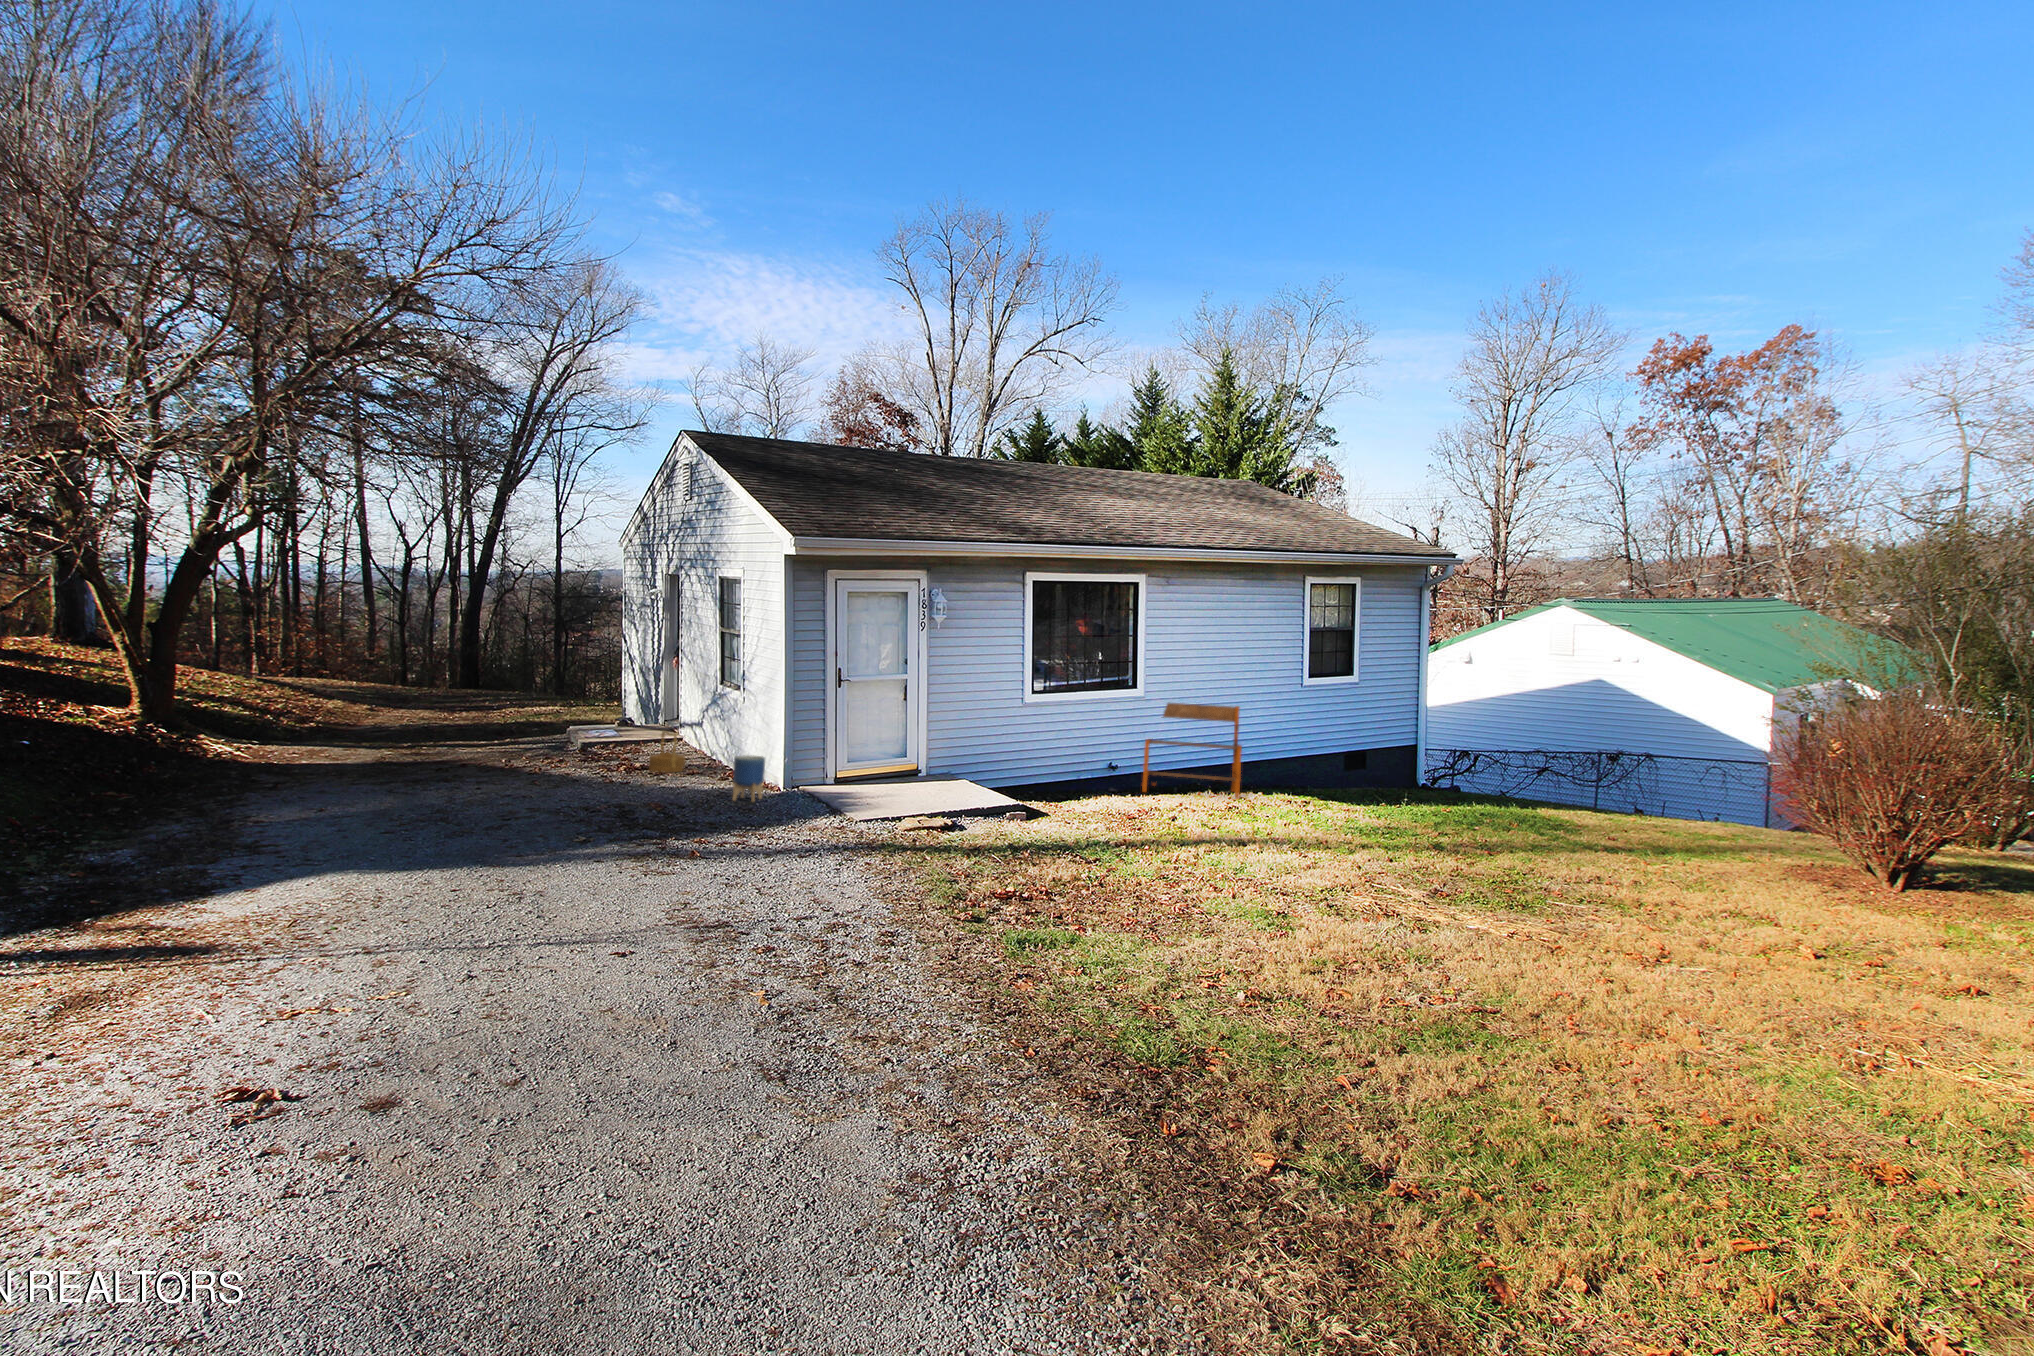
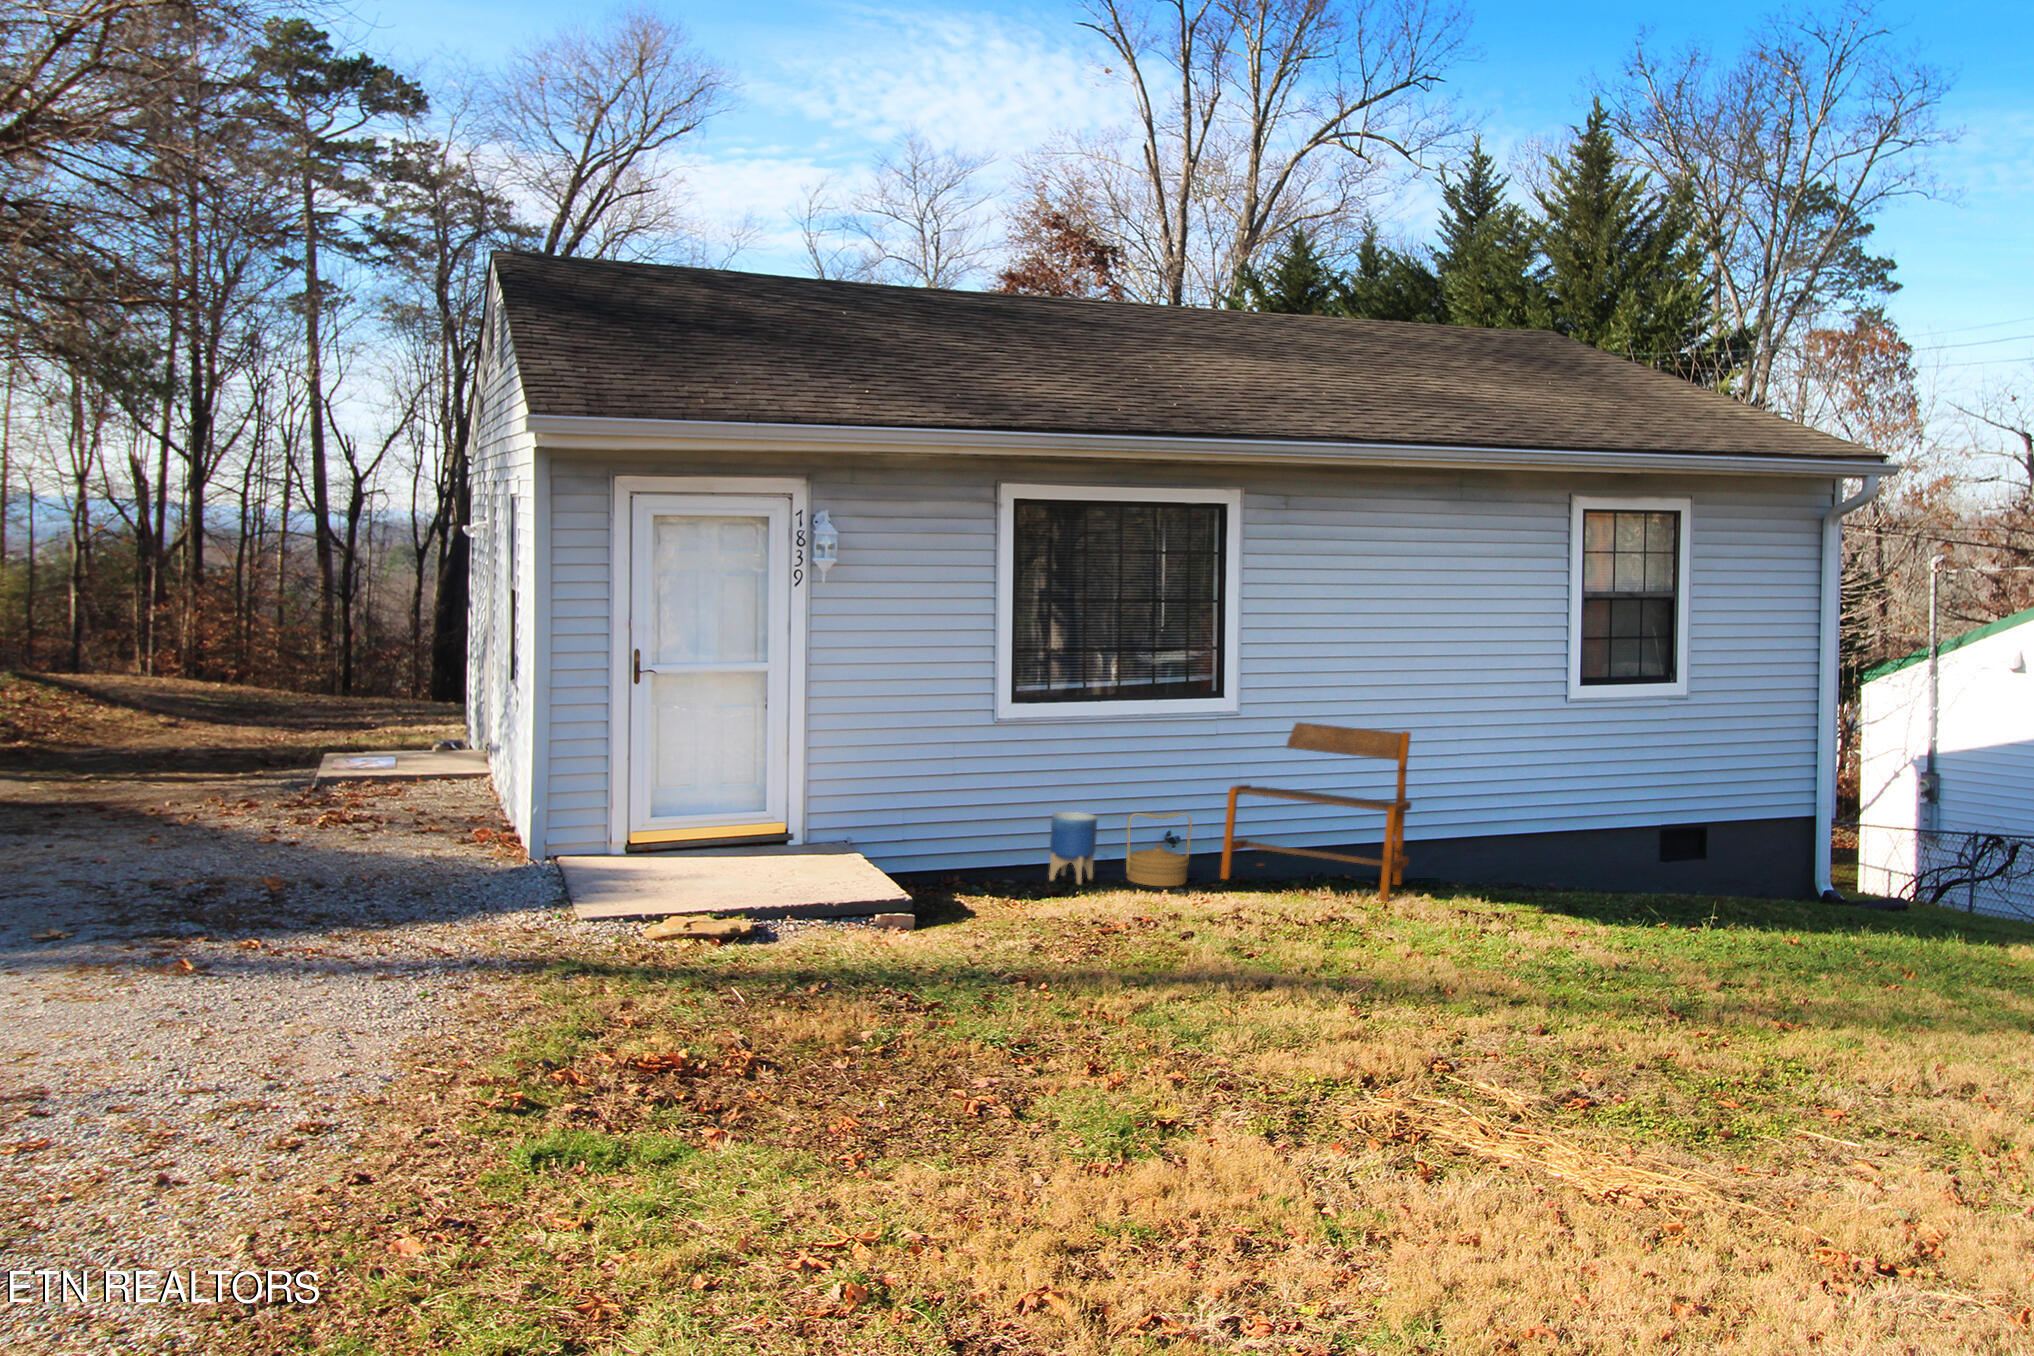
woven basket: present [649,731,686,773] -> present [1126,813,1192,886]
planter: present [732,755,765,802] -> present [1049,812,1097,884]

